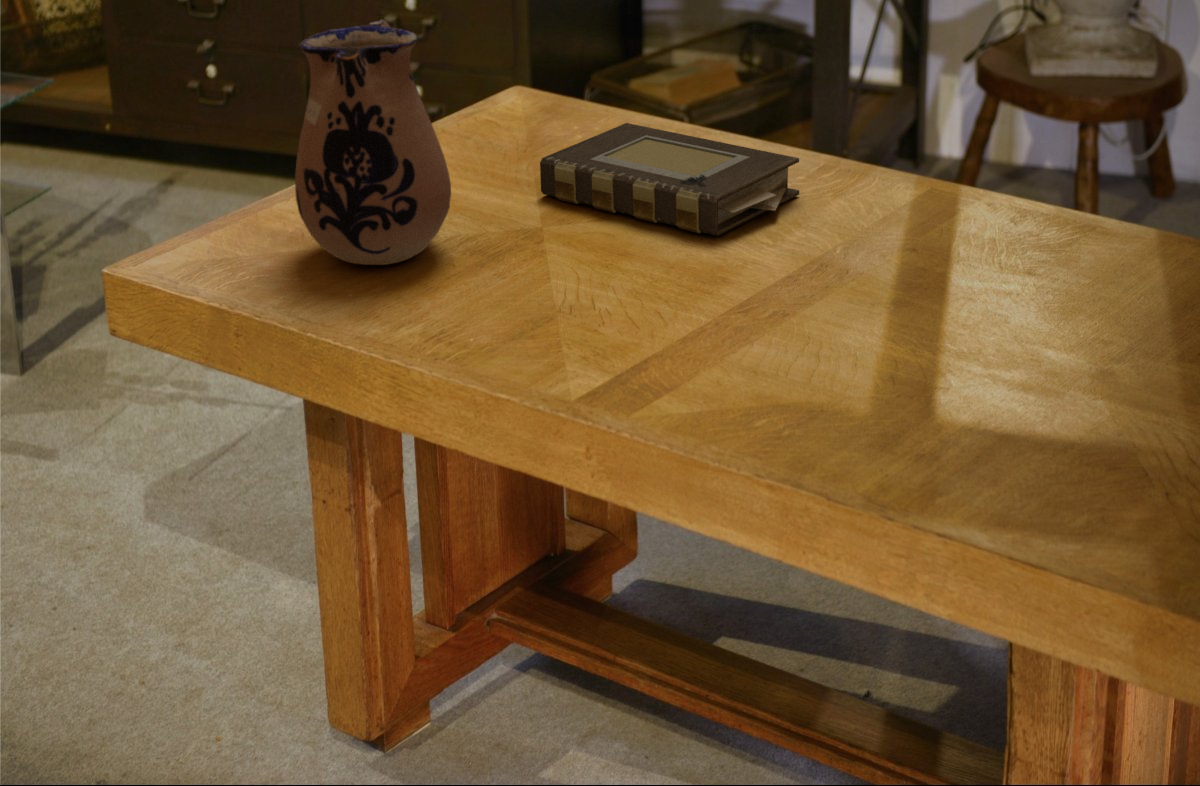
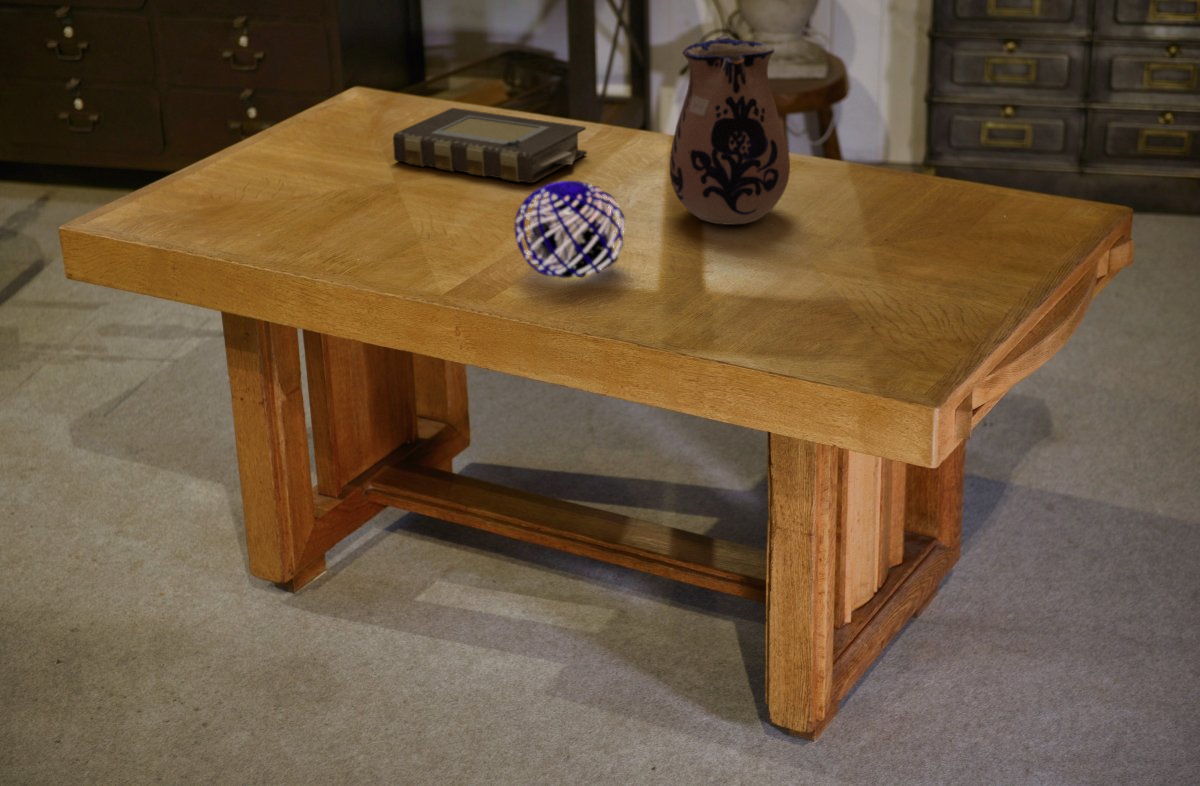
ceramic pitcher: present [295,20,451,265] -> present [670,35,790,225]
decorative orb: none [670,250,826,388] -> present [514,181,625,278]

